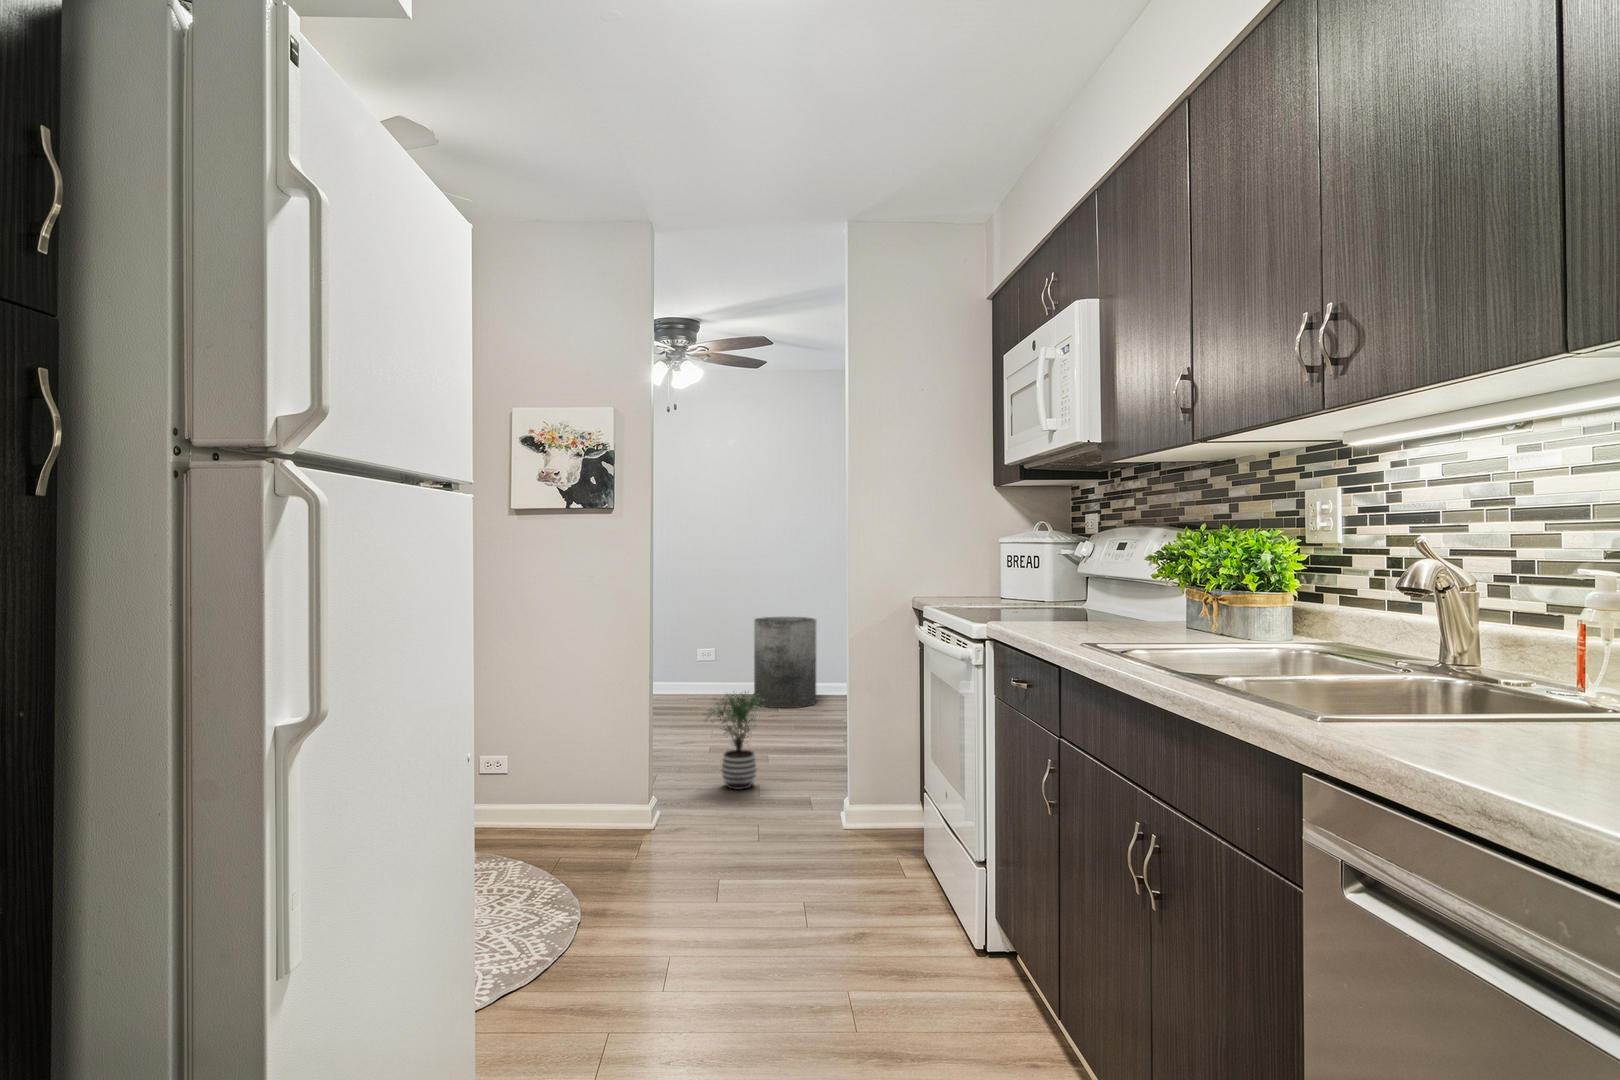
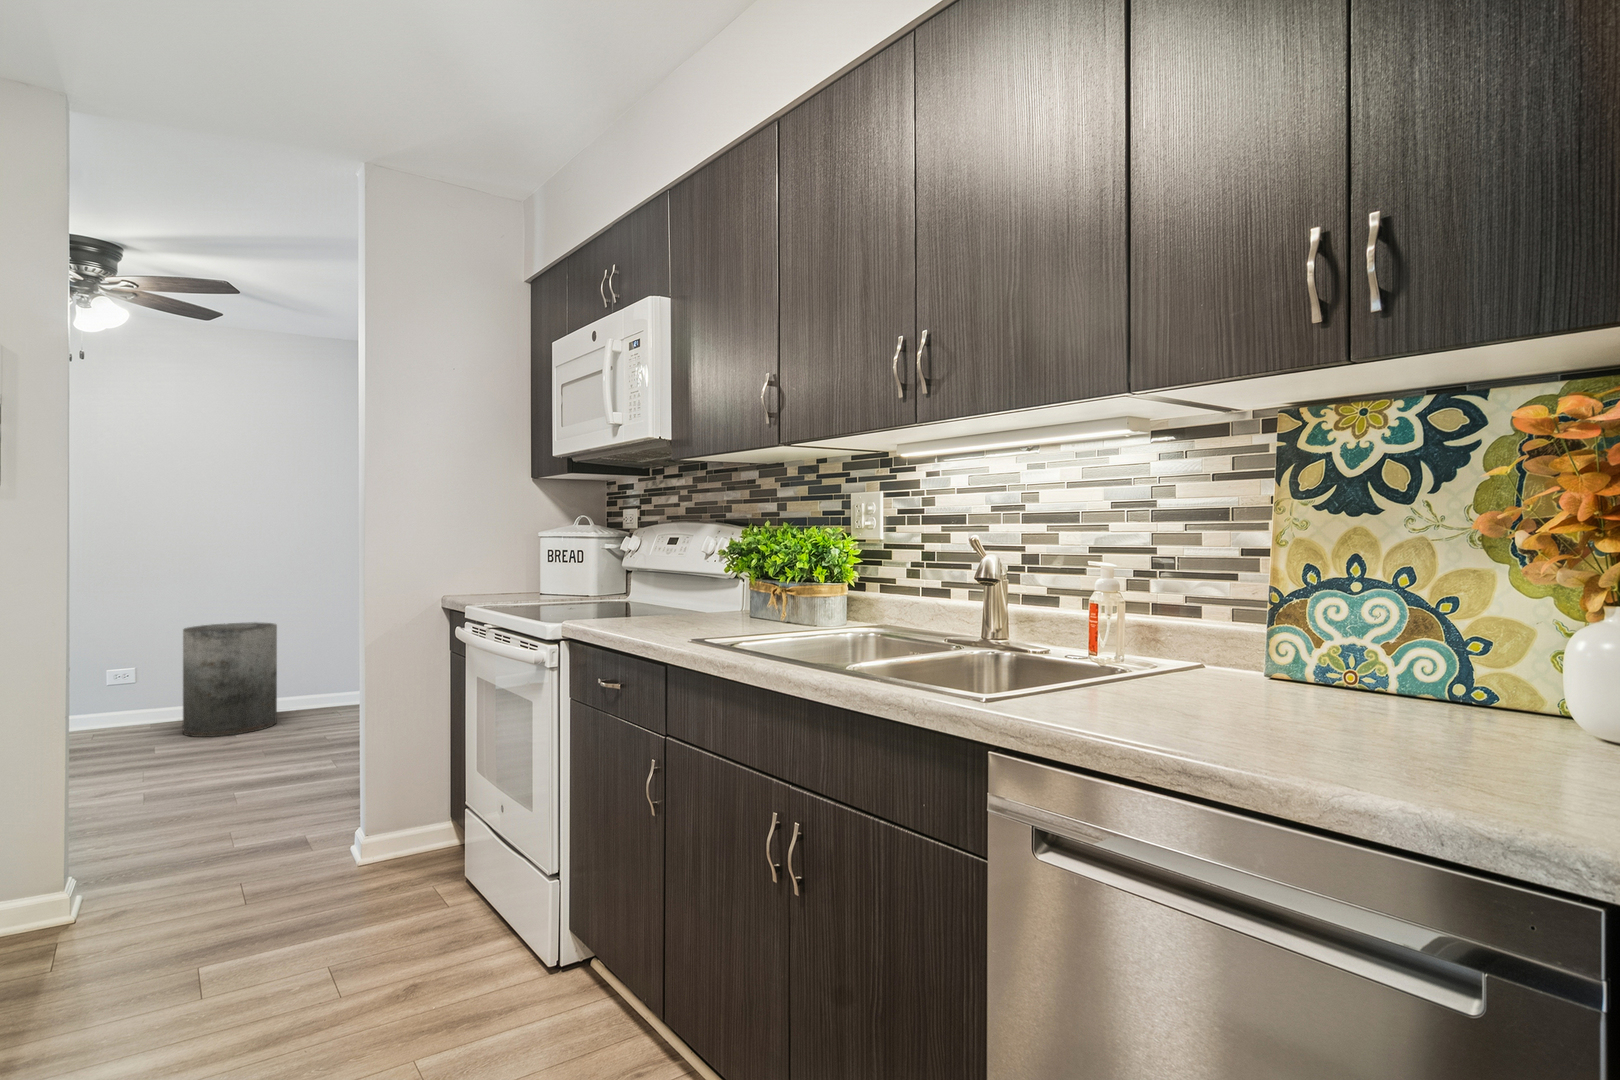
potted plant: present [704,692,764,790] -> none [120,722,234,854]

